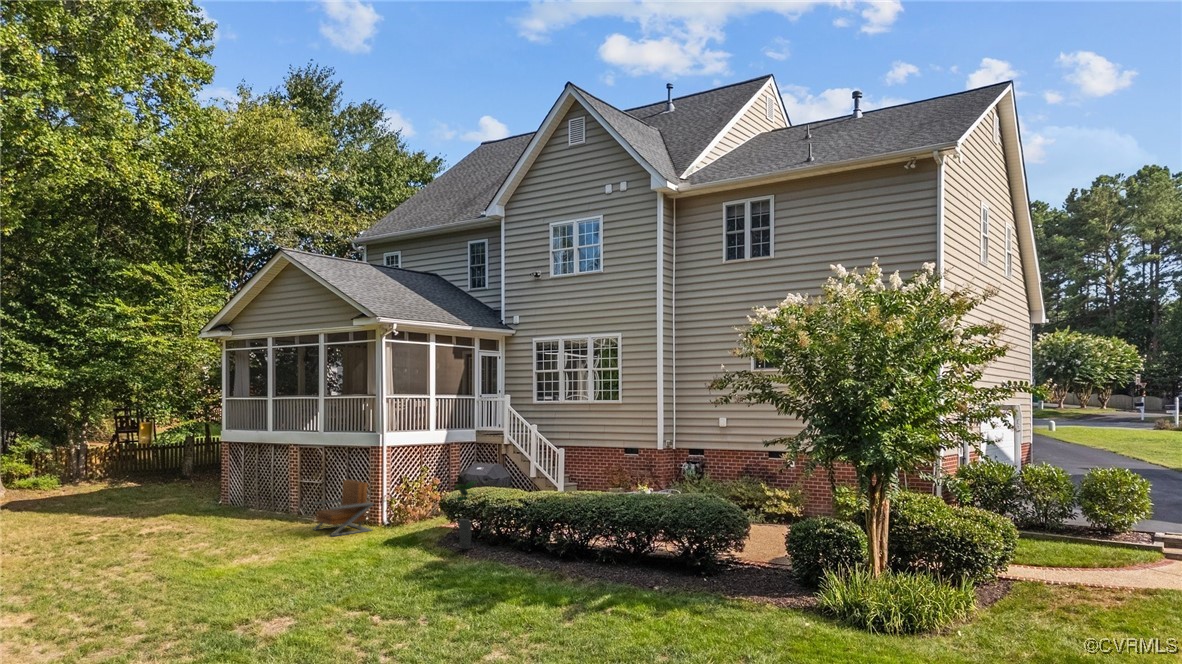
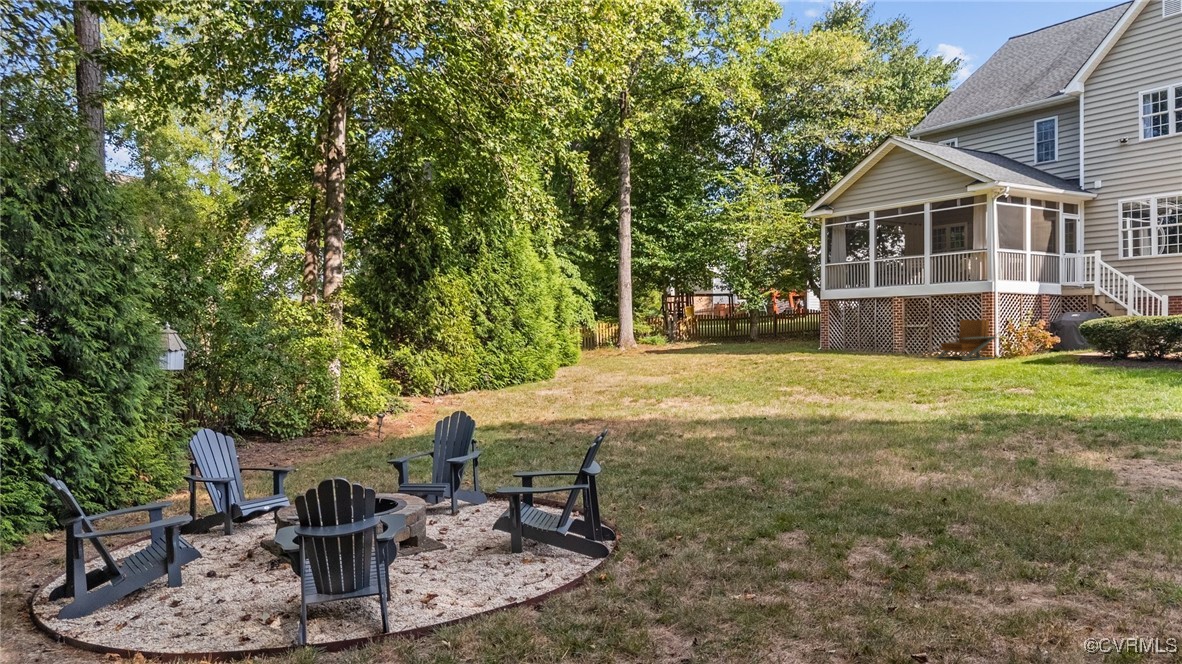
potted plant: present [455,481,476,549] -> none [1114,306,1146,363]

